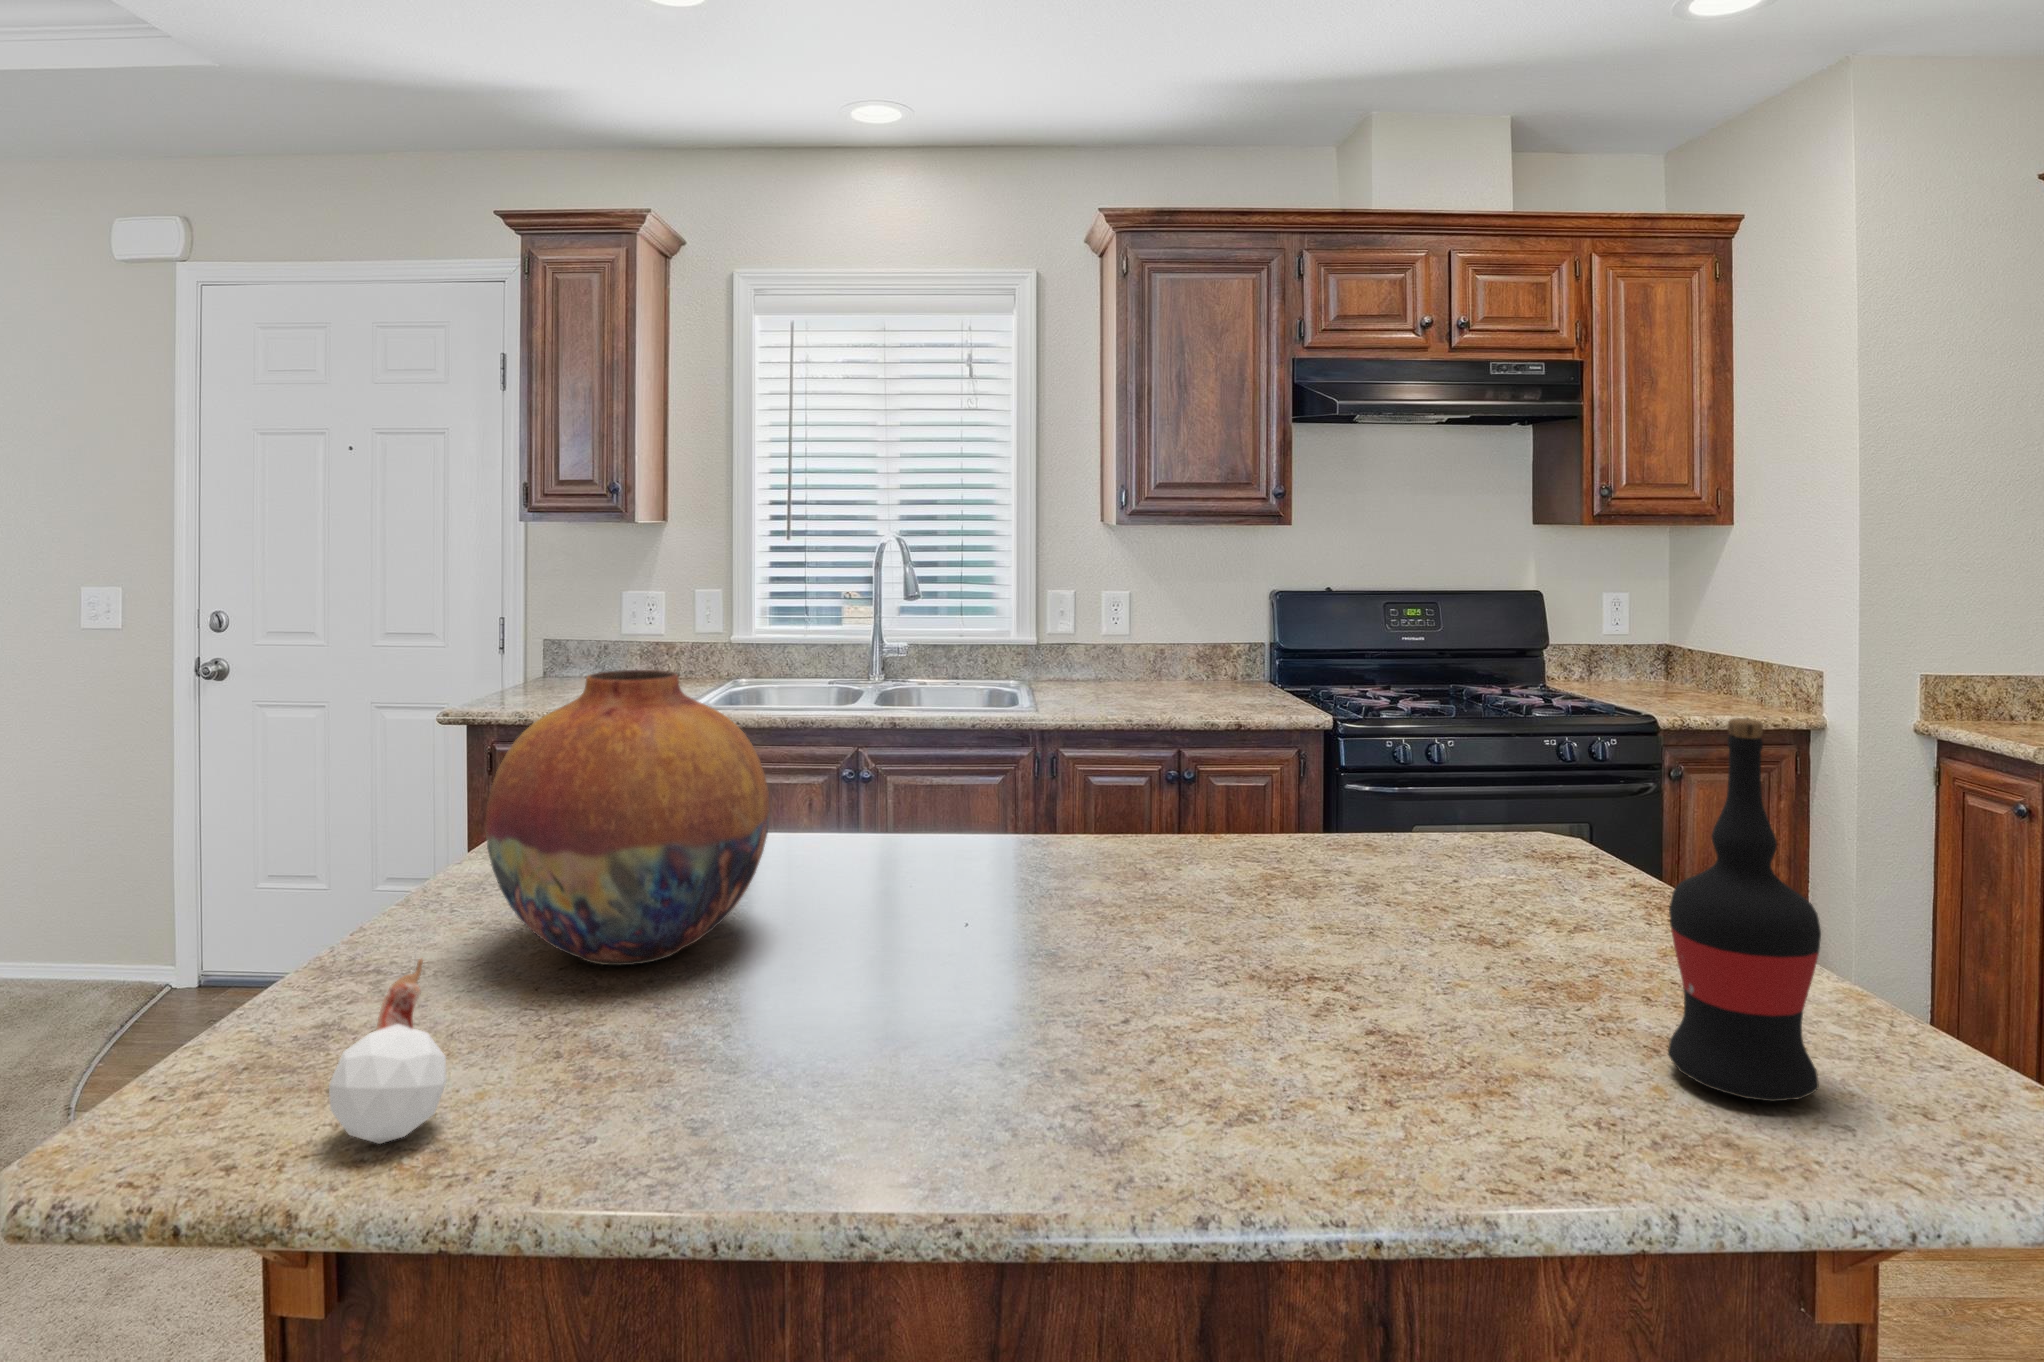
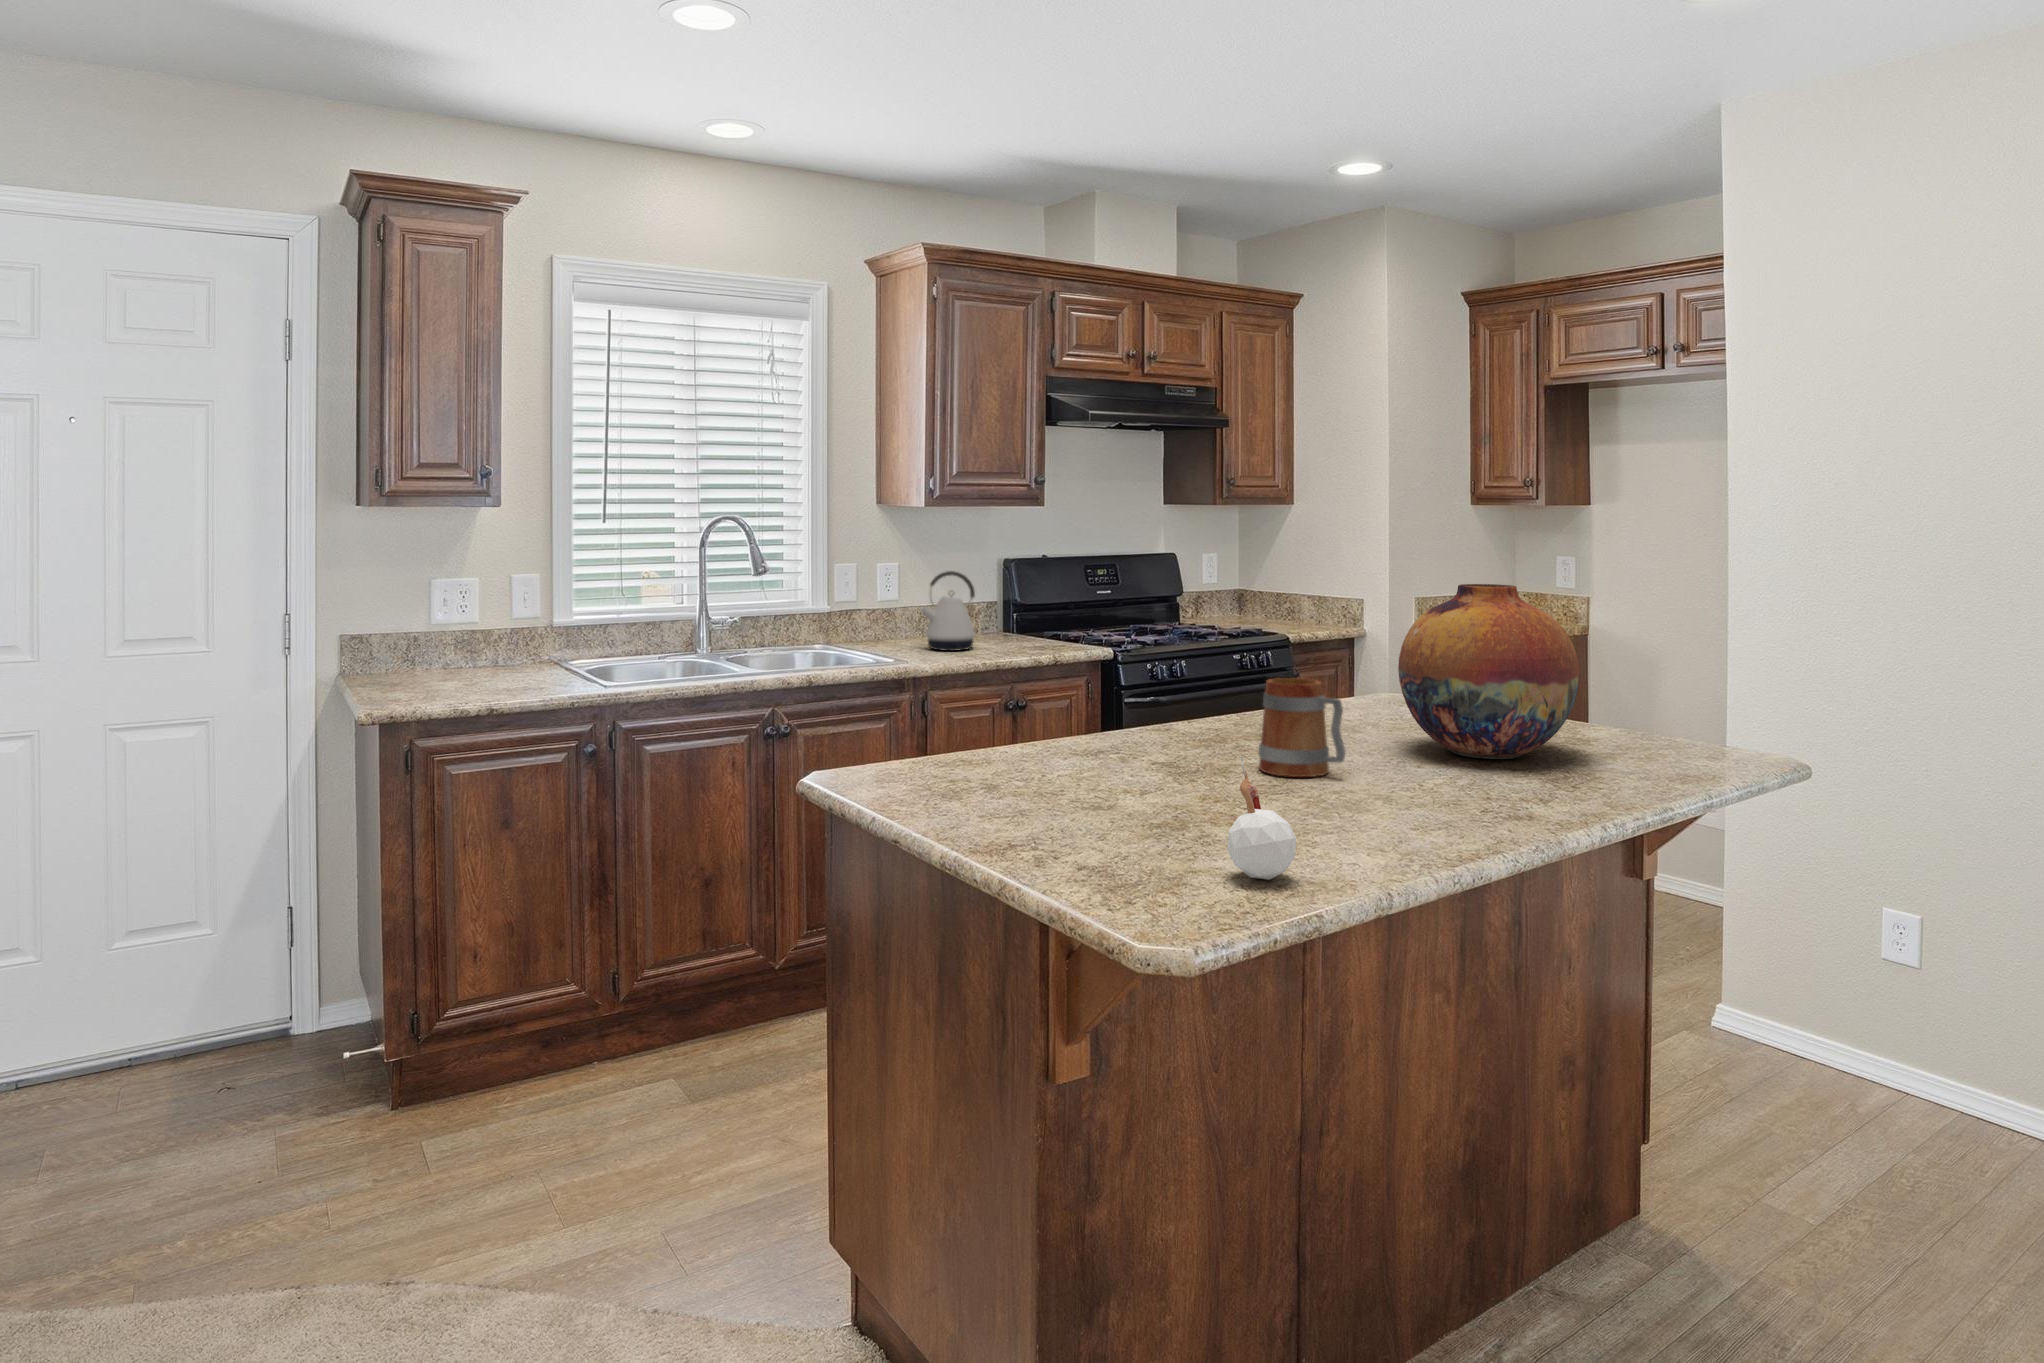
kettle: none [1110,603,1184,700] -> present [921,571,978,651]
vase: present [485,670,770,965] -> present [1398,584,1579,759]
wine bottle: present [1668,718,1821,1101] -> none [1662,587,1732,763]
mug: none [932,801,1037,965] -> present [1259,678,1345,777]

